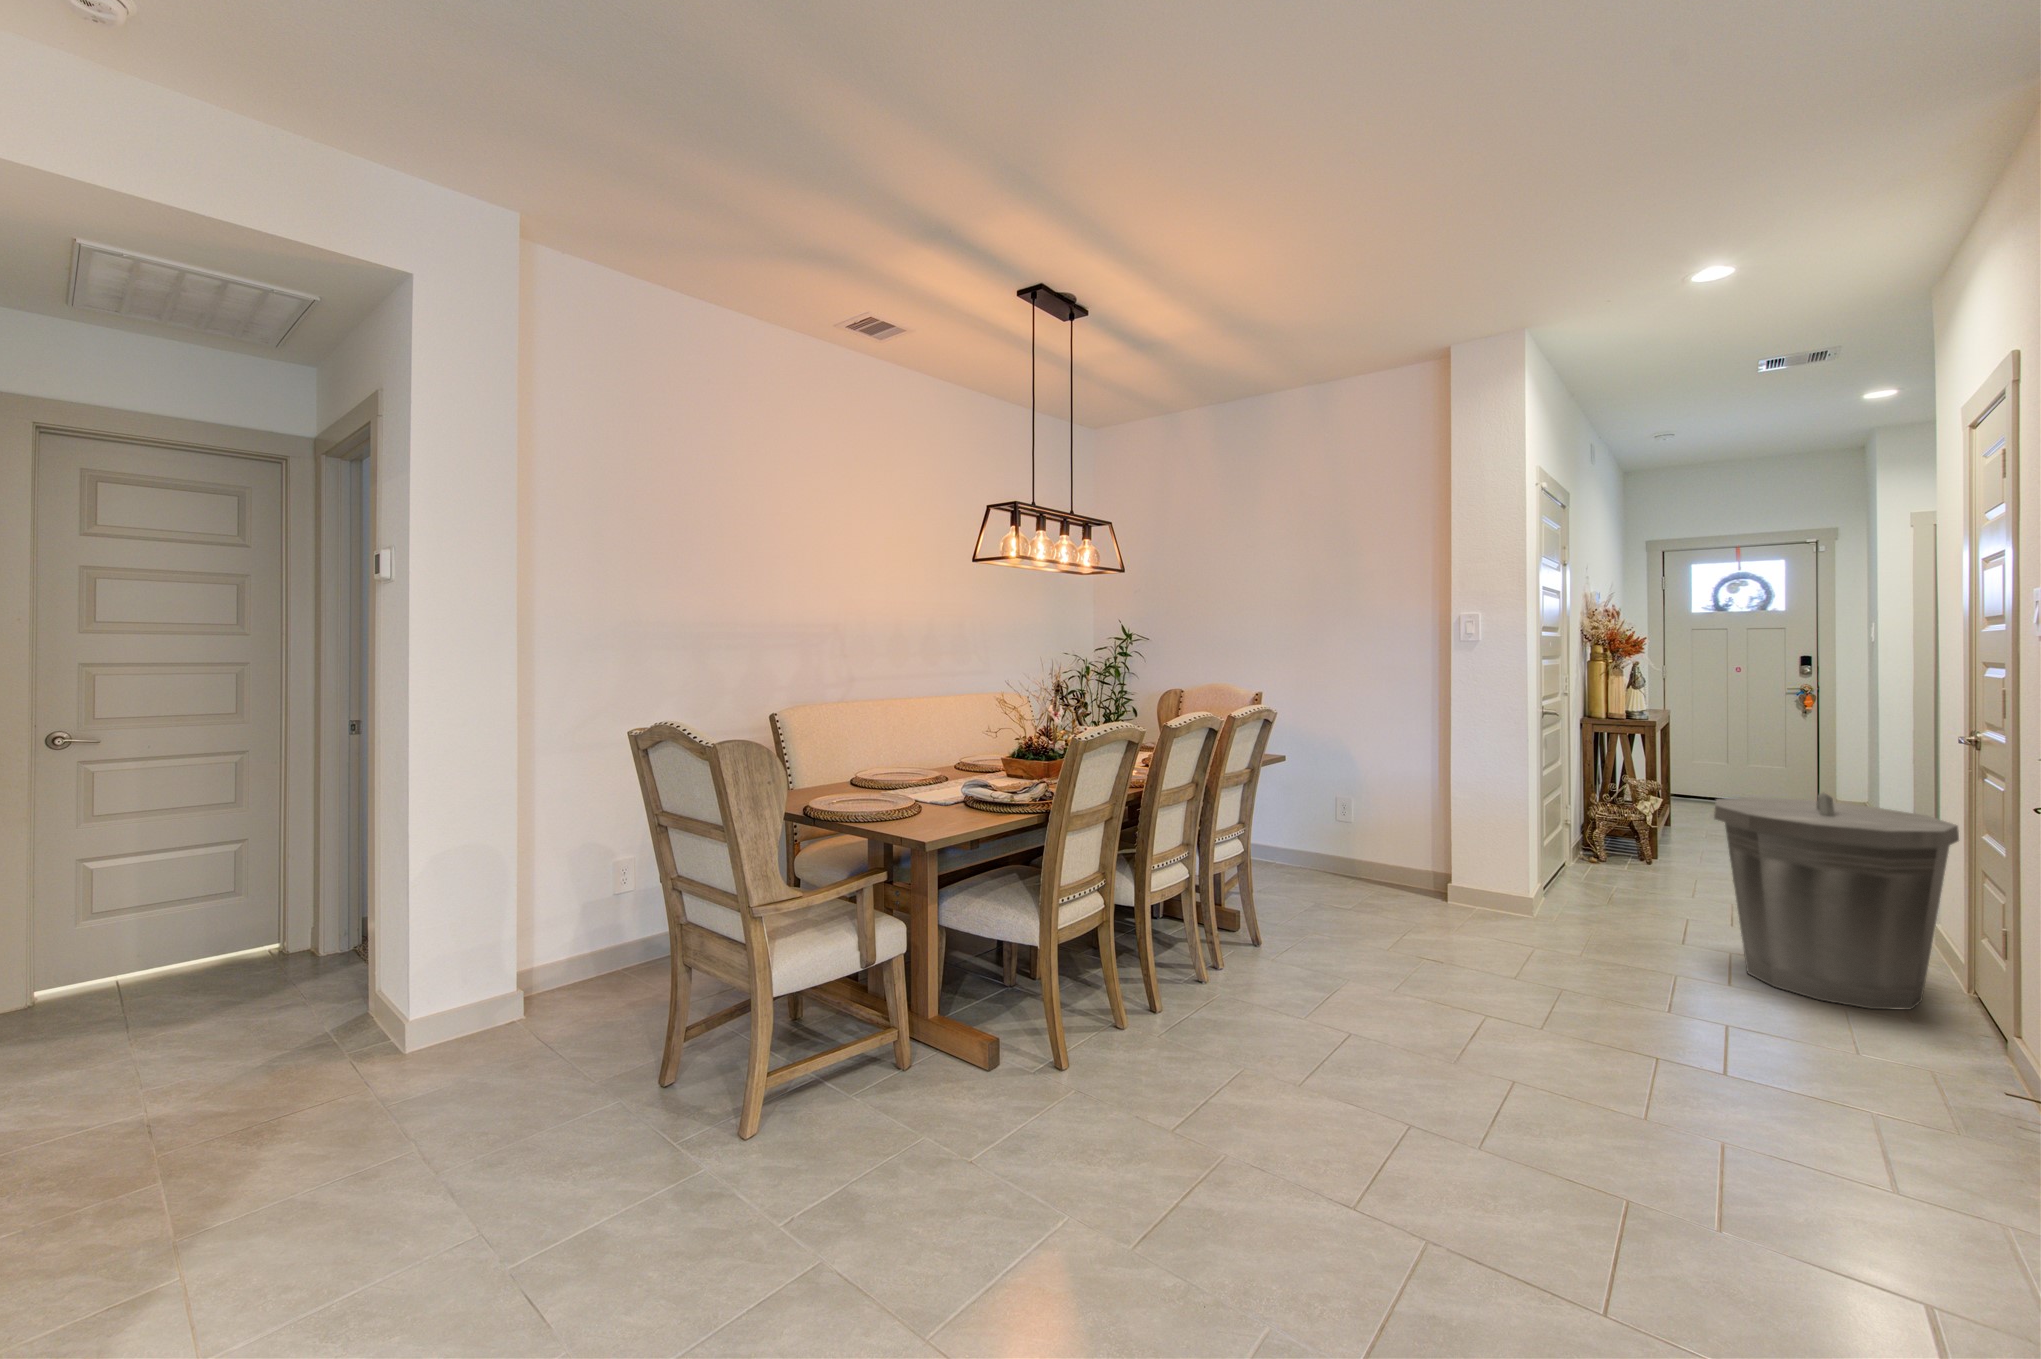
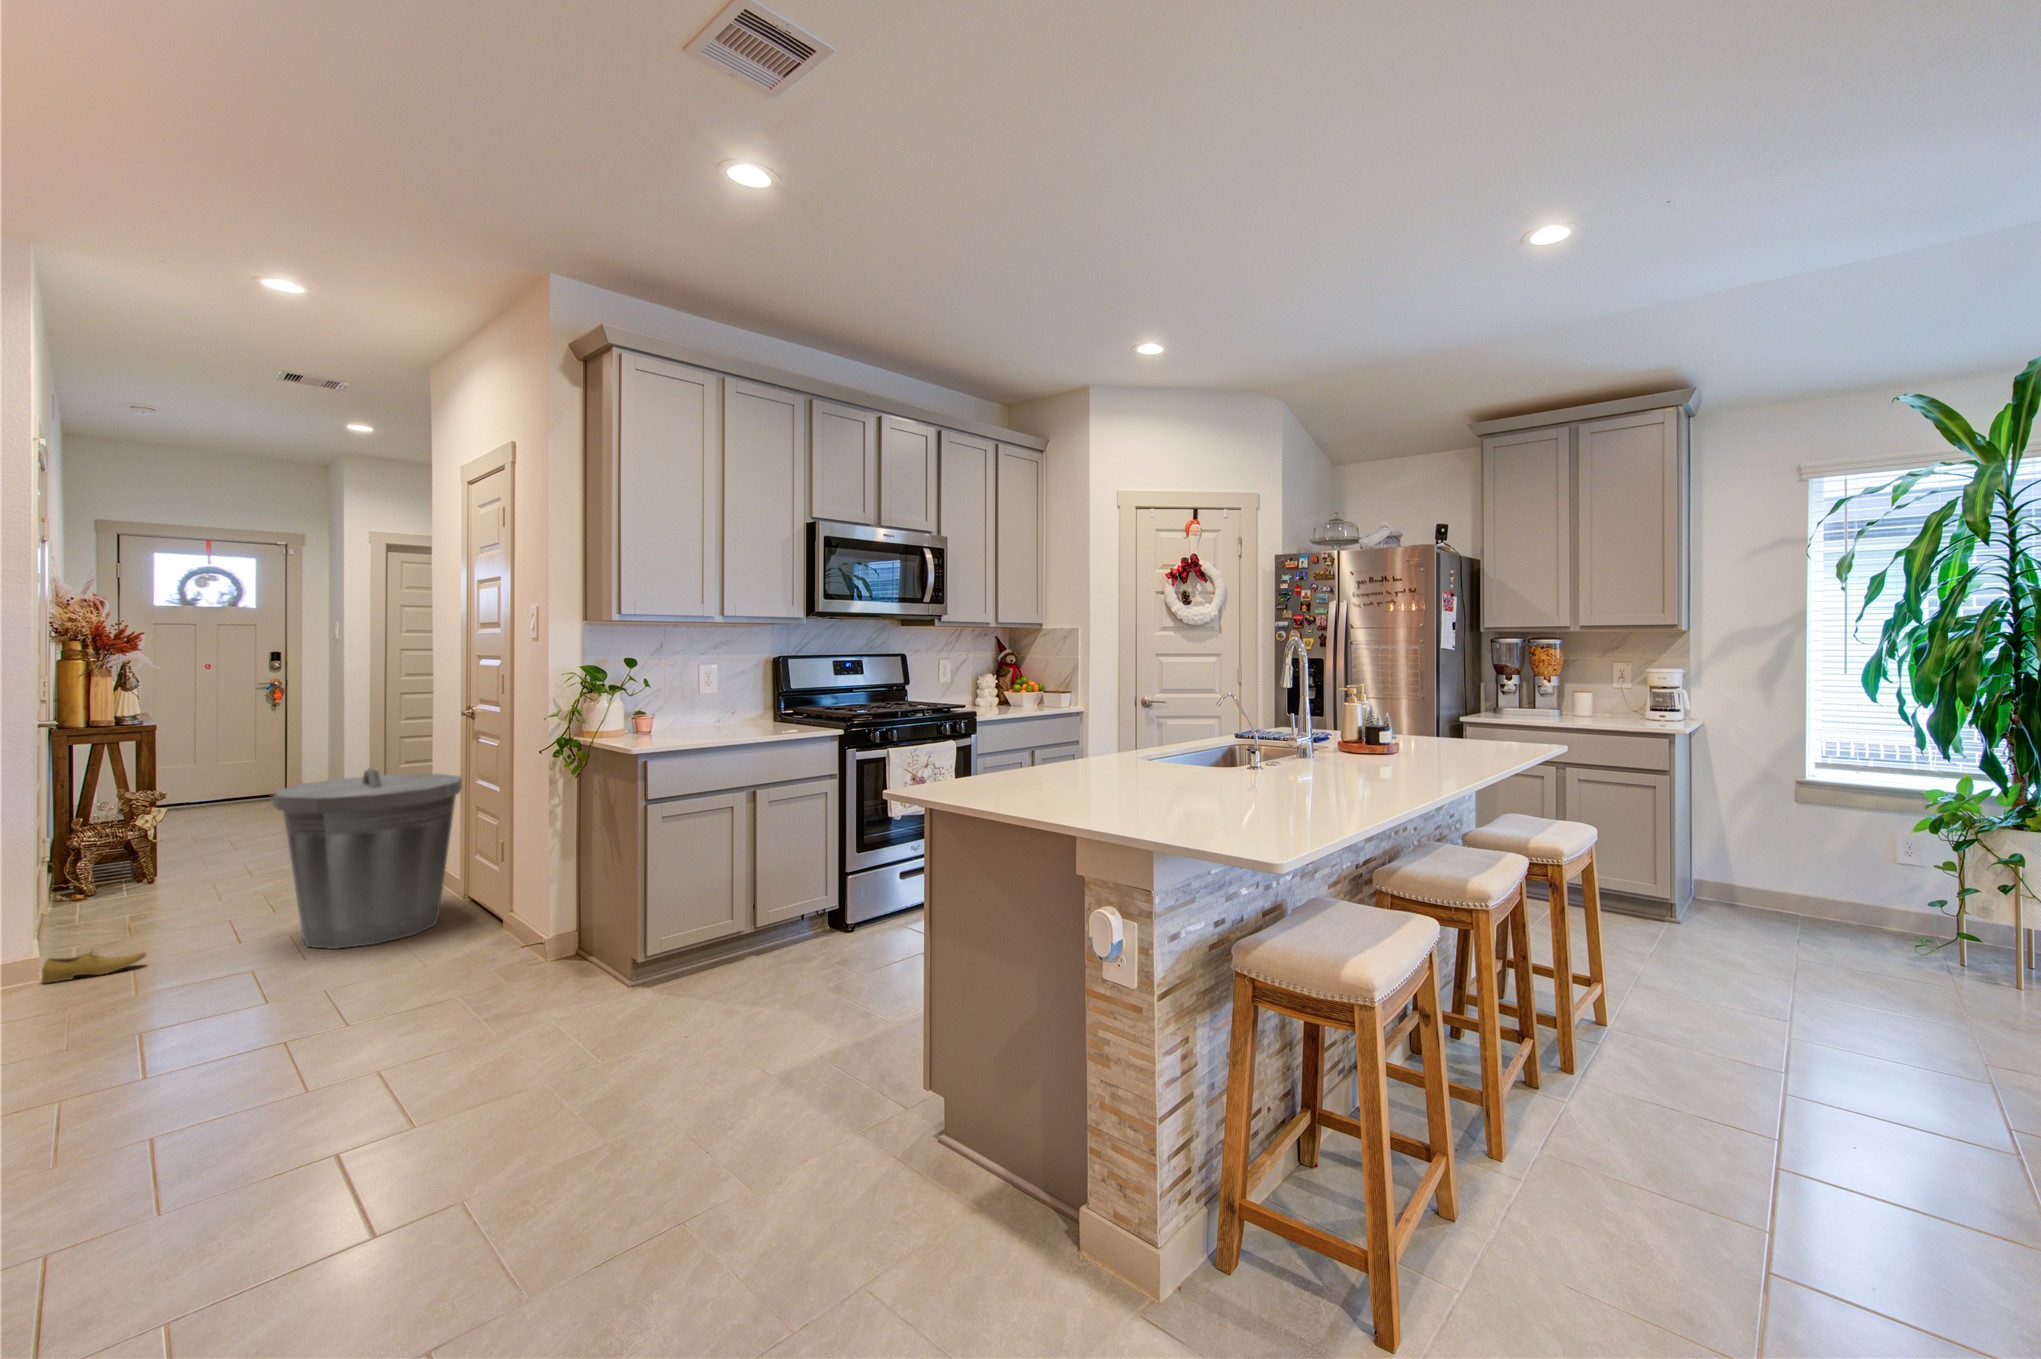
shoe: none [1536,901,1608,929] -> present [42,951,147,983]

